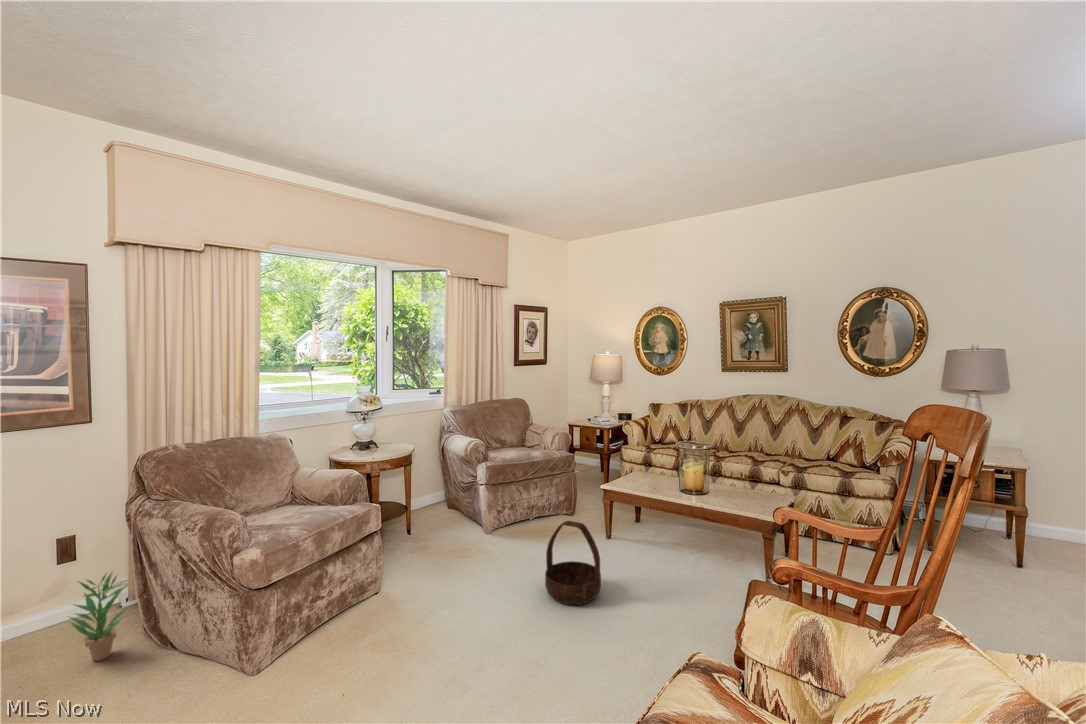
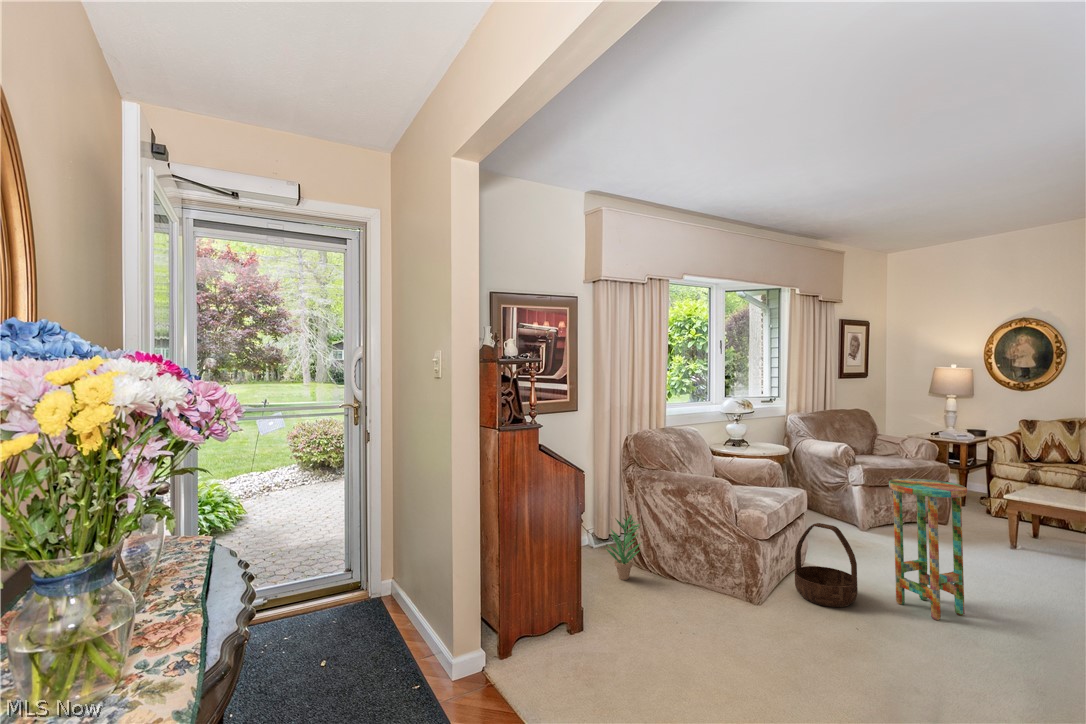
side table: none [422,494,495,661] -> present [889,479,967,620]
basket: present [545,521,601,605] -> present [795,523,858,607]

